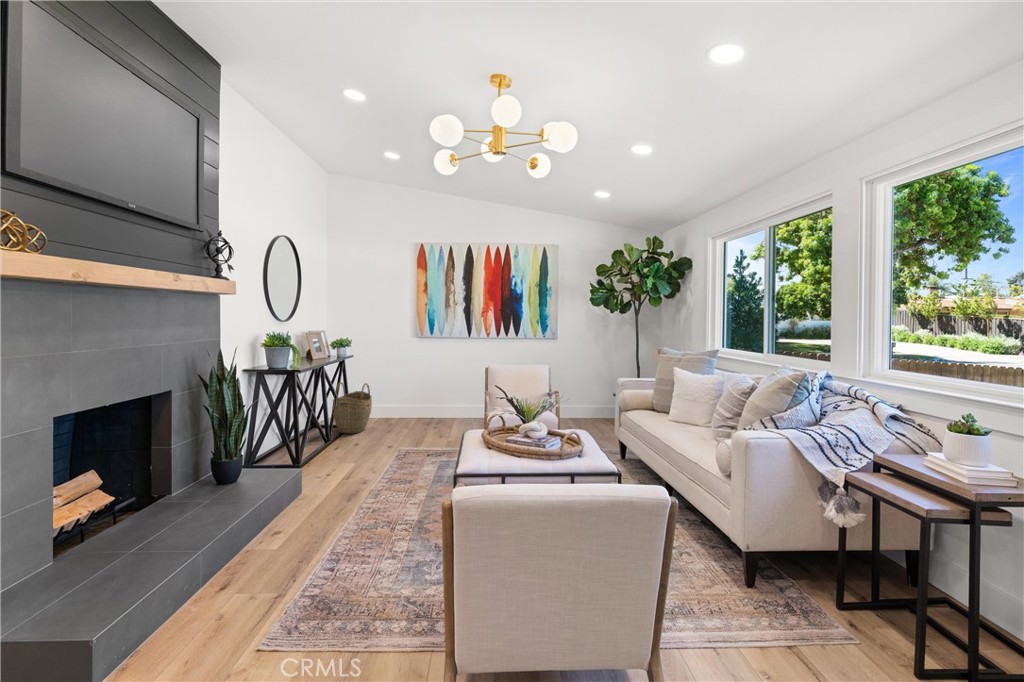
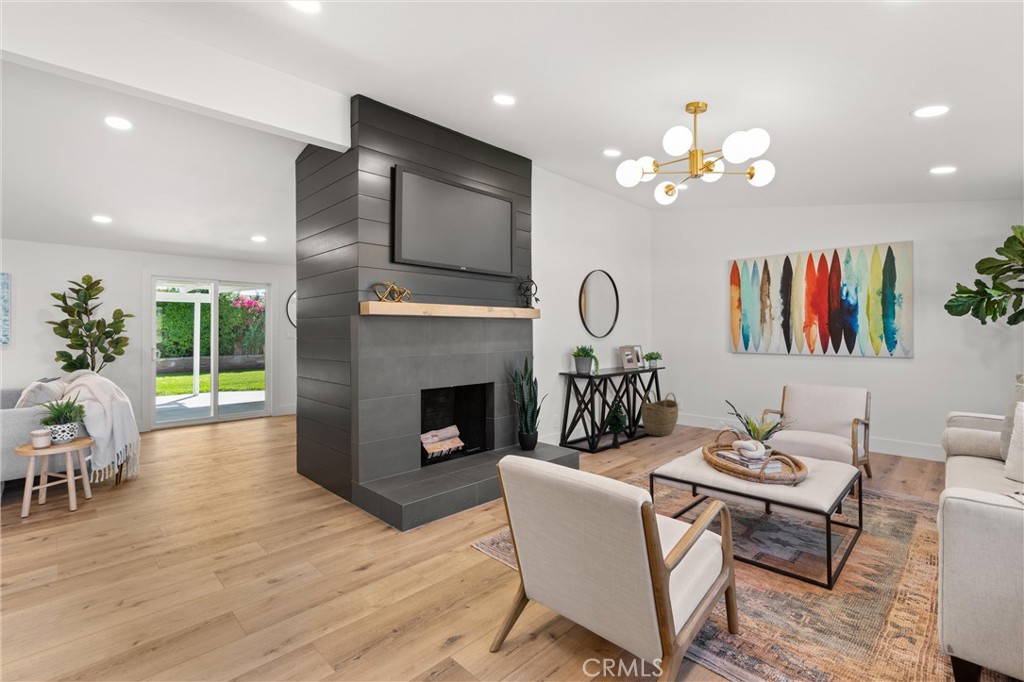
decorative plant: none [304,397,333,457] -> present [604,399,627,449]

